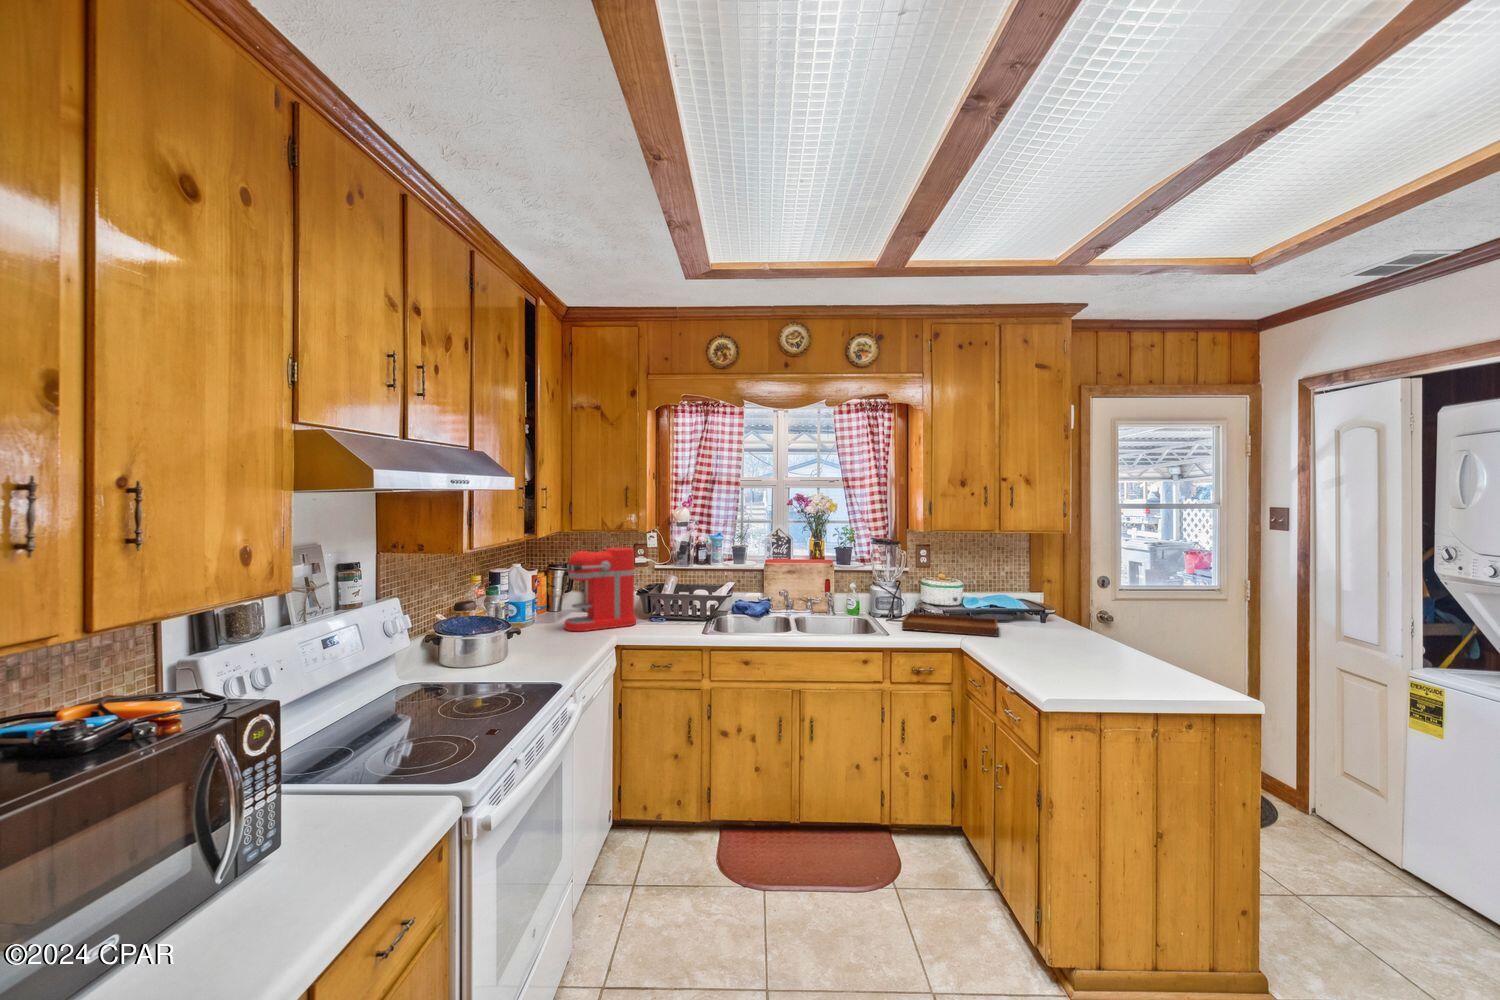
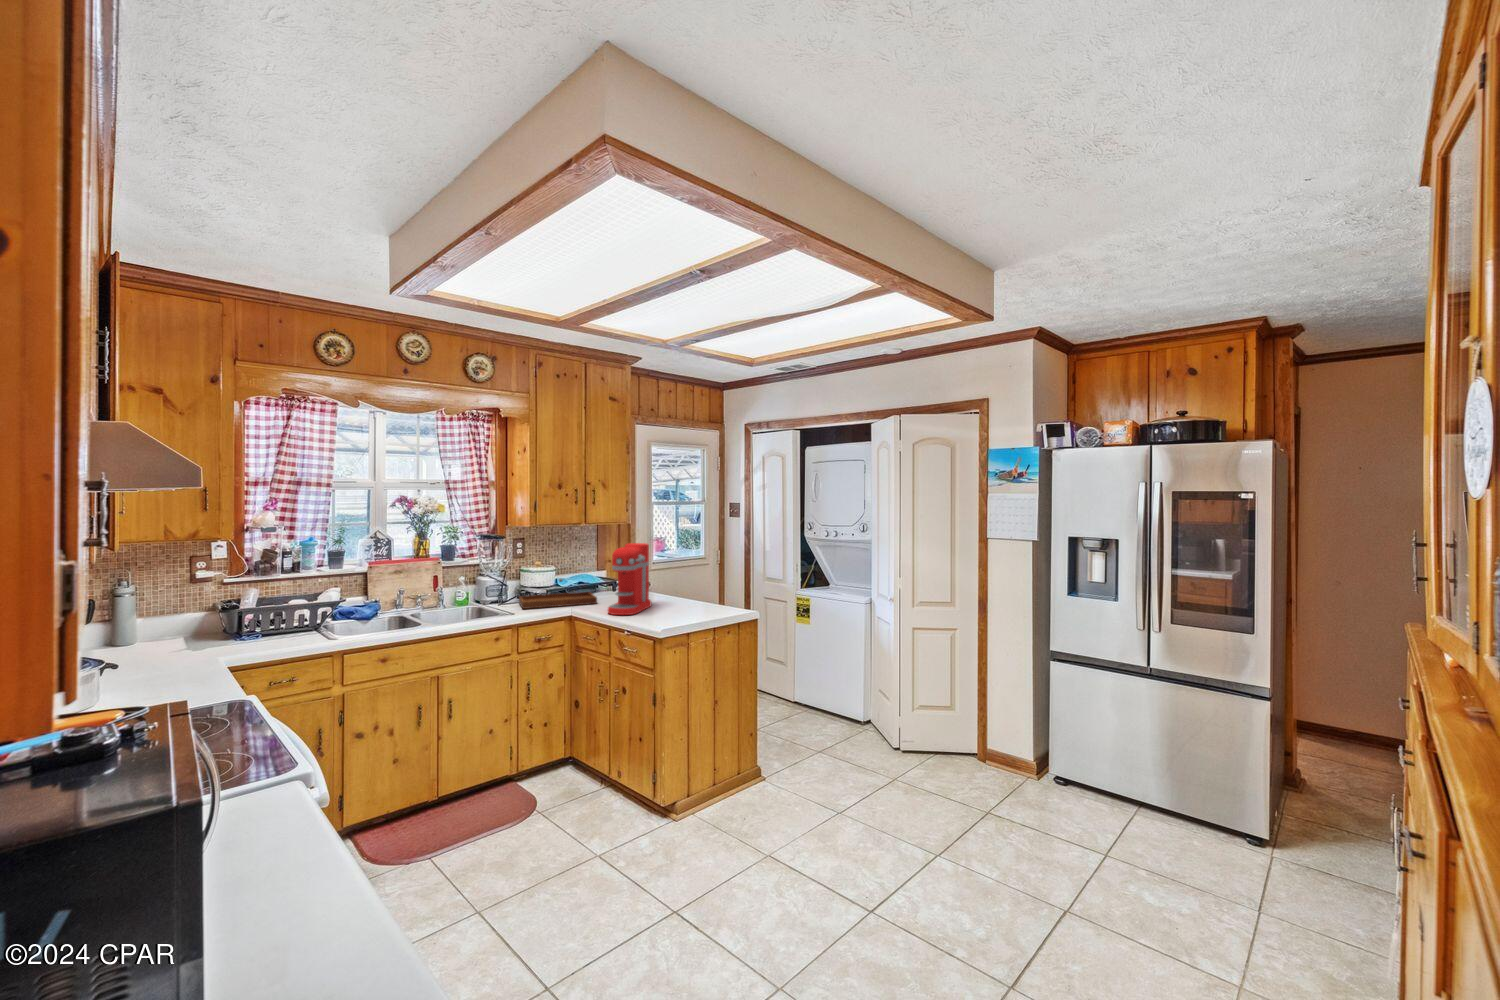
coffee maker: present [564,547,638,631] -> present [608,543,651,615]

